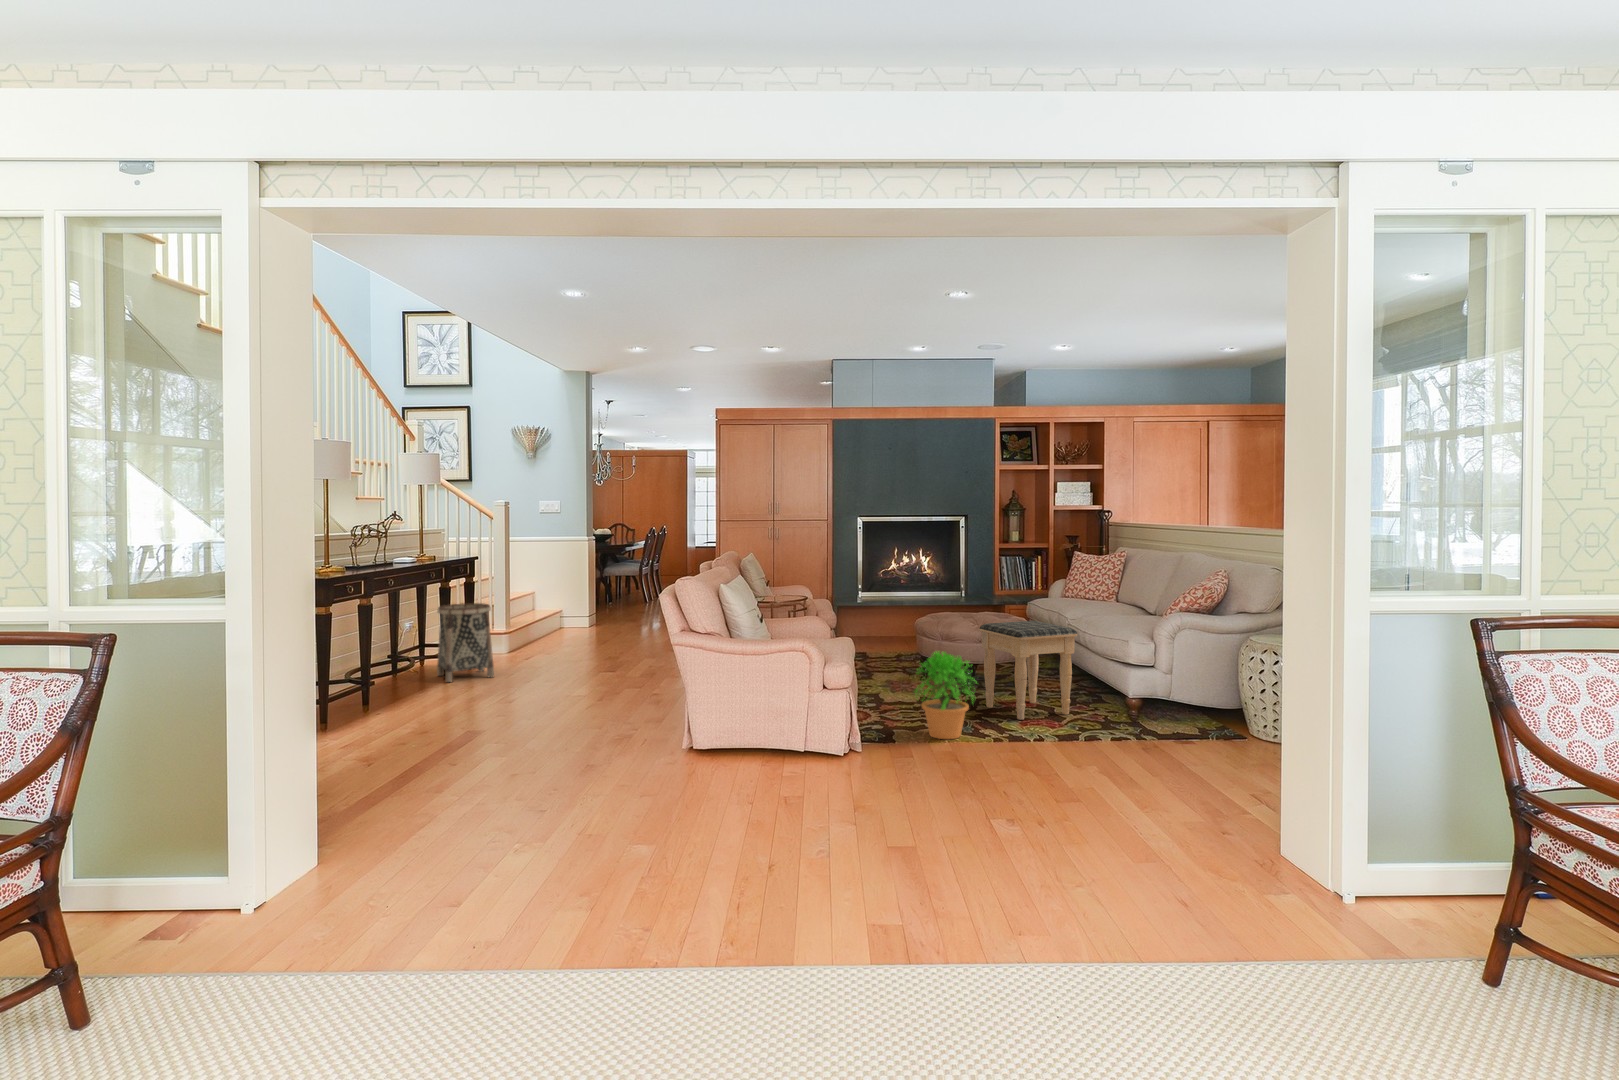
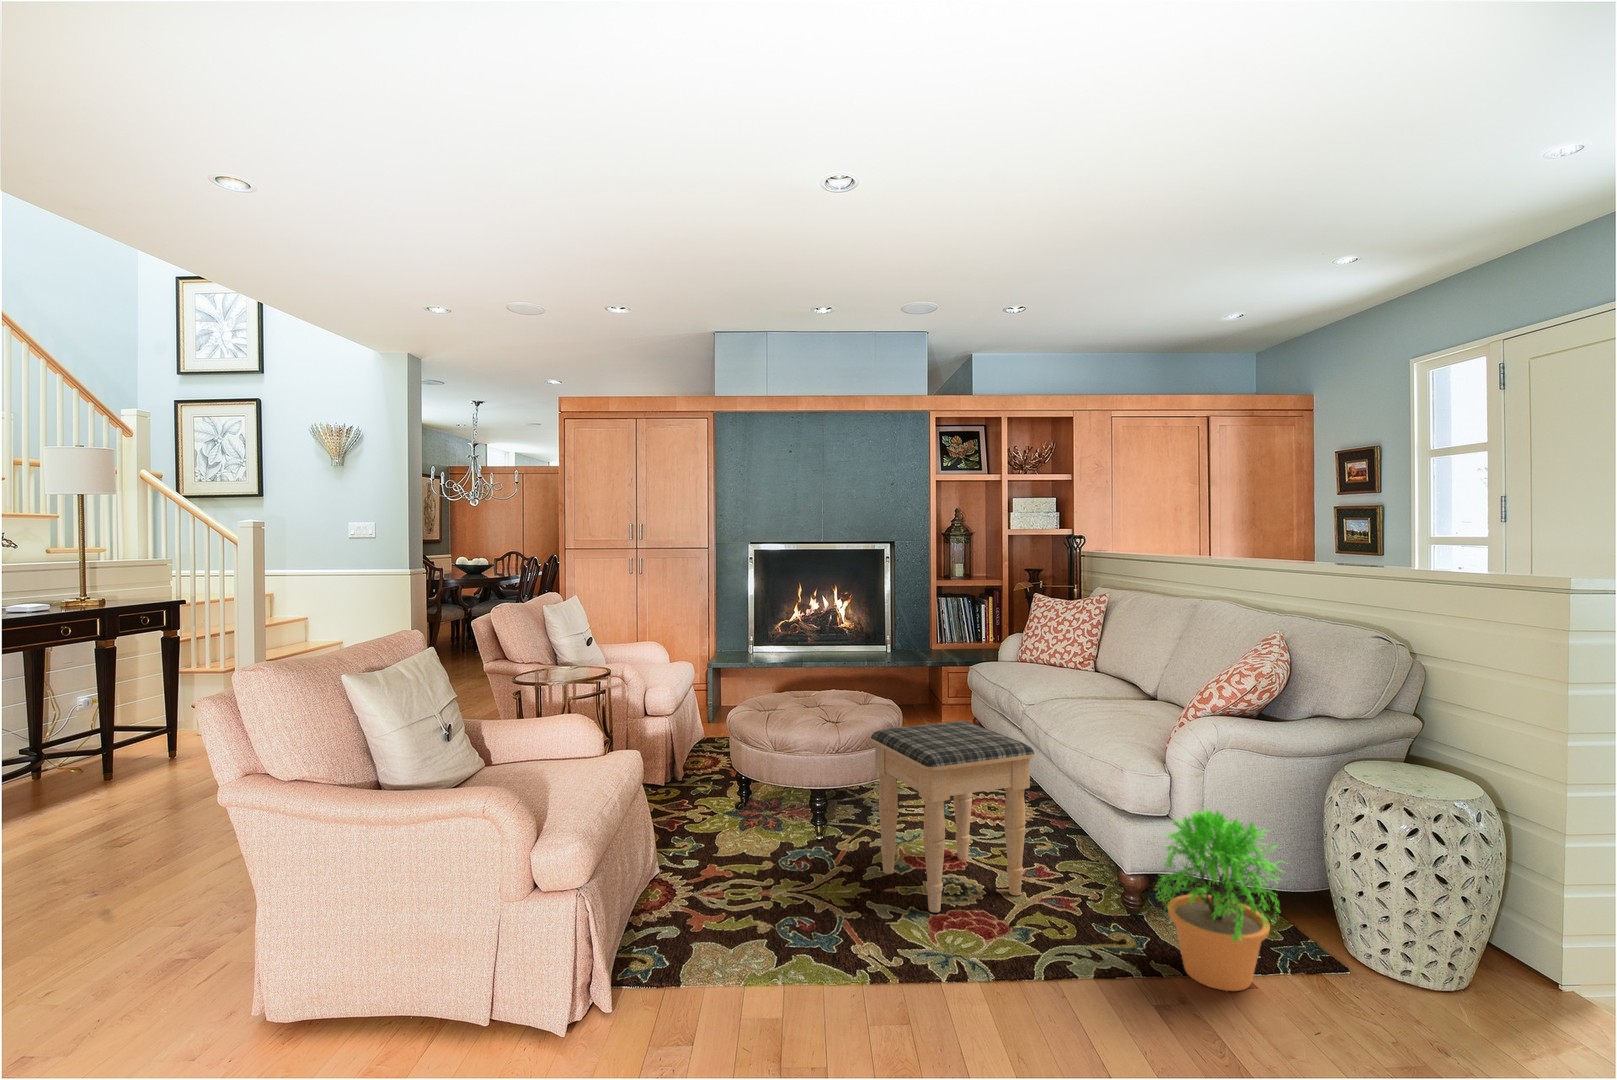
basket: present [437,603,494,682] -> none [43,677,147,808]
potted plant: present [915,652,974,739] -> present [1156,809,1282,991]

